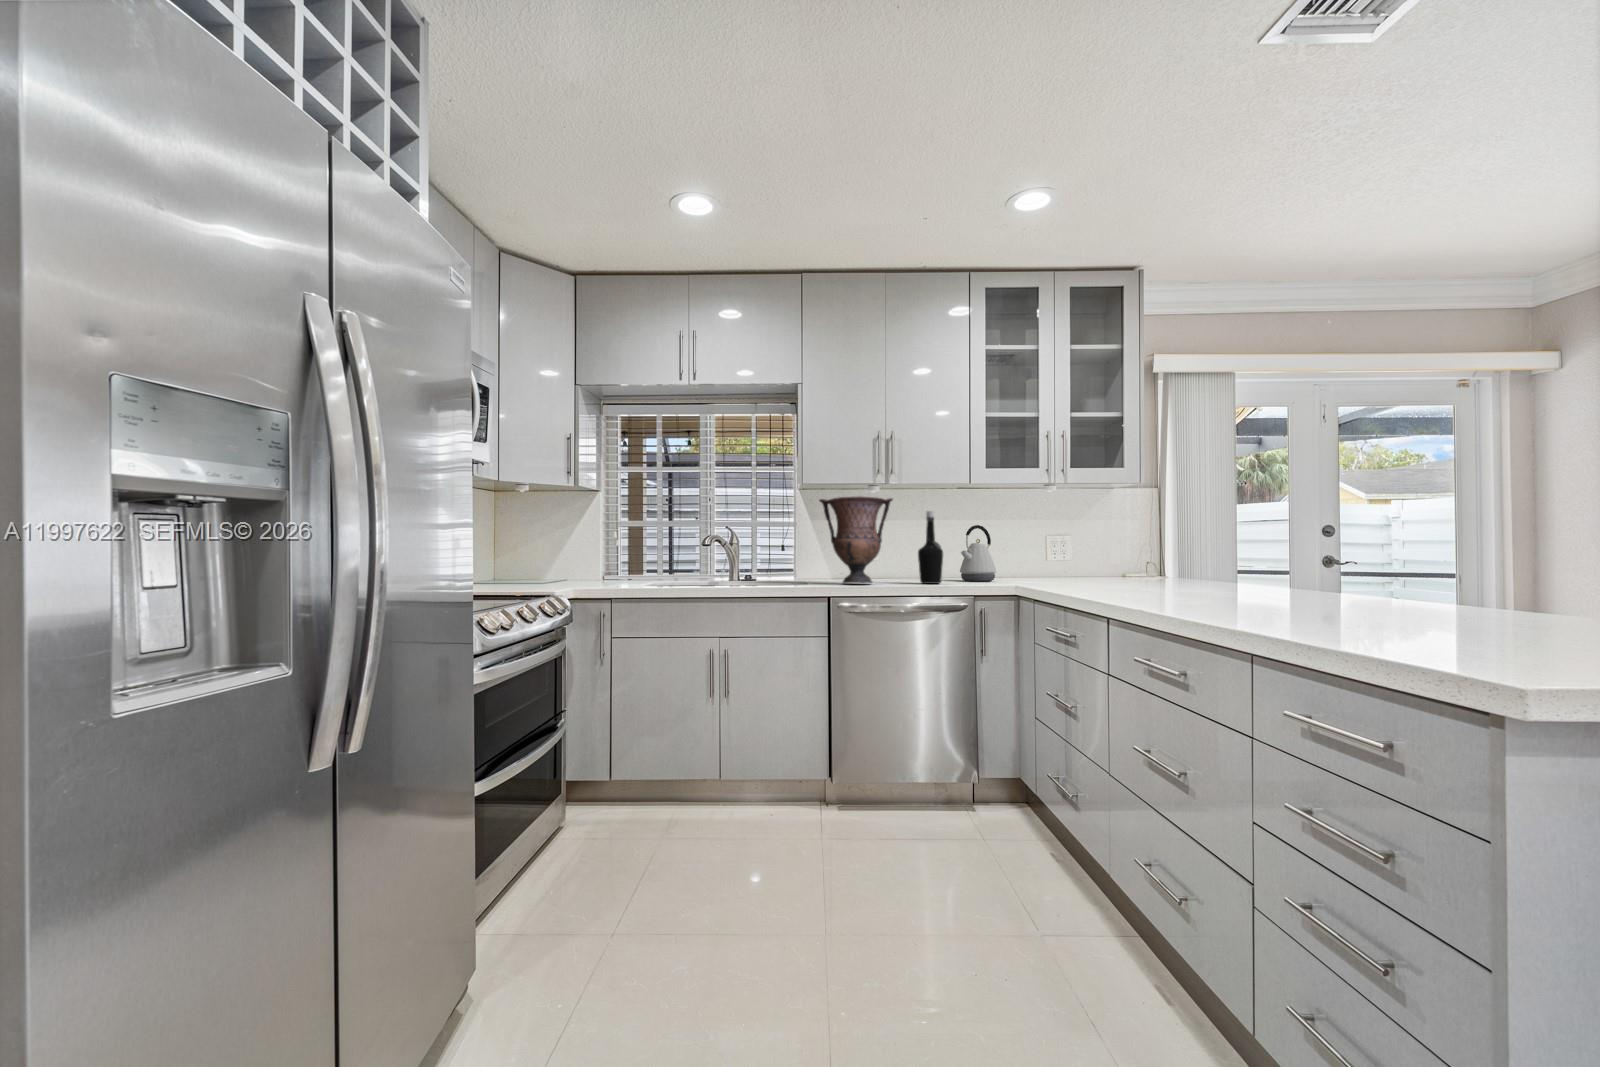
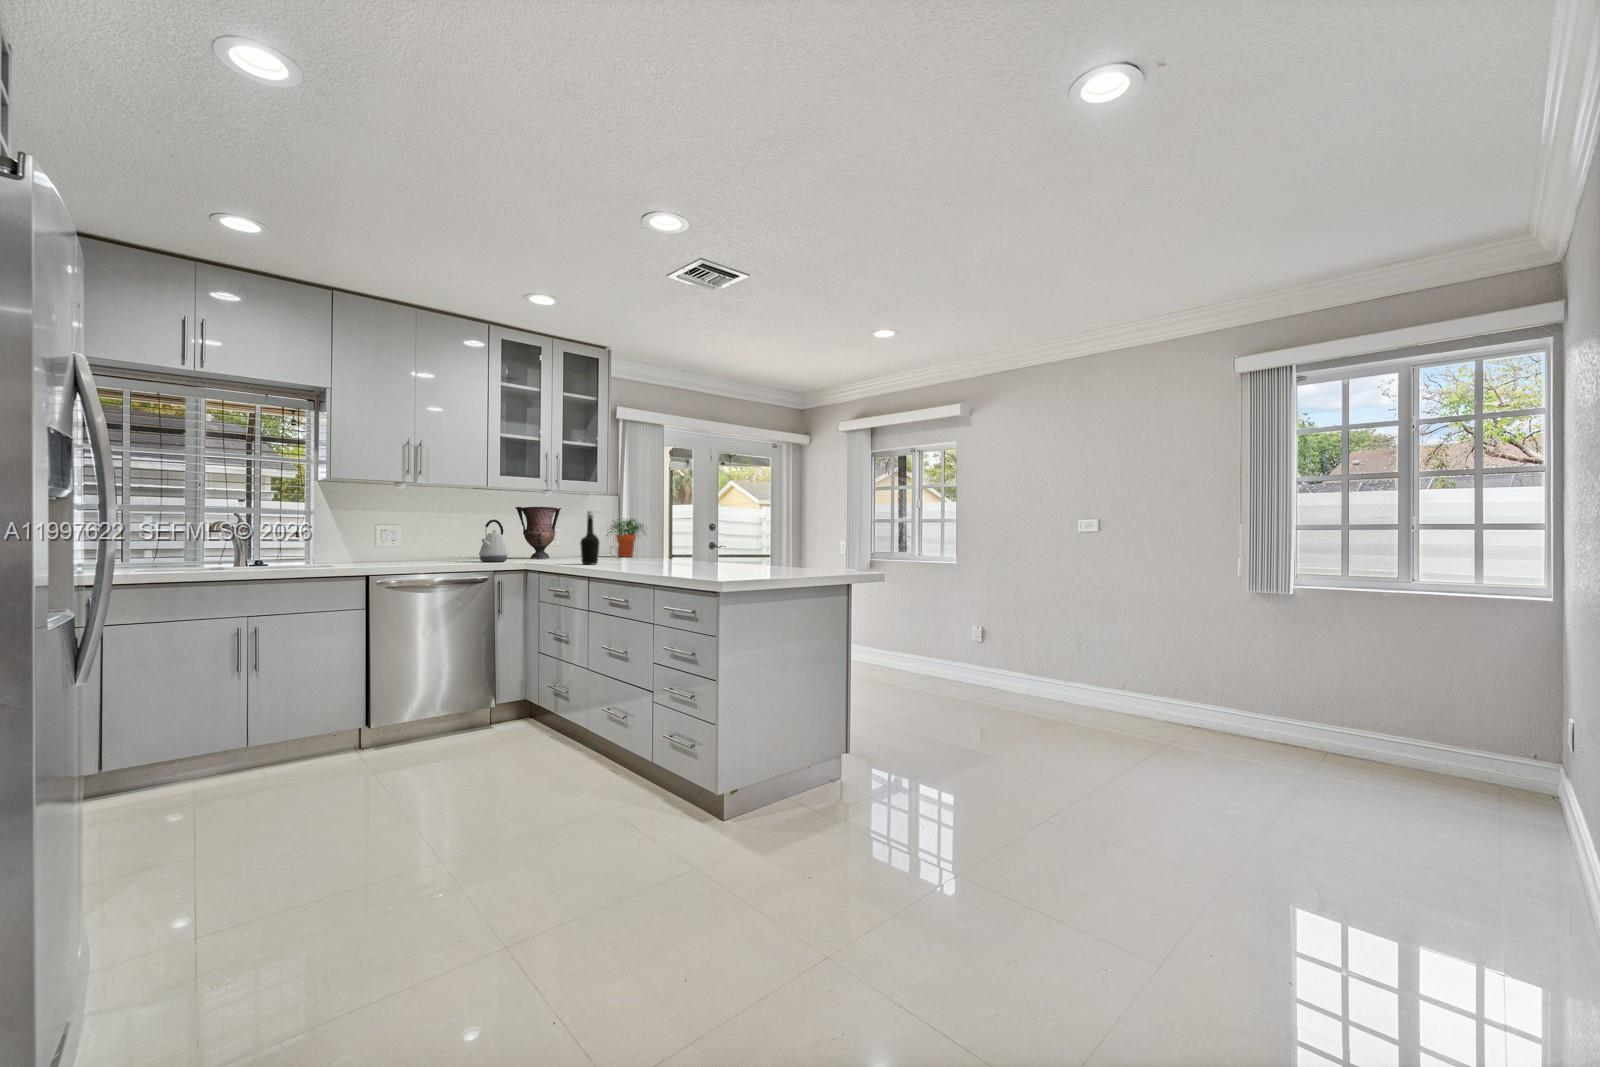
vase: present [819,496,893,583] -> present [515,507,561,558]
bottle: present [918,511,943,584] -> present [580,511,599,564]
potted plant: none [1137,519,1213,577] -> present [607,519,646,557]

